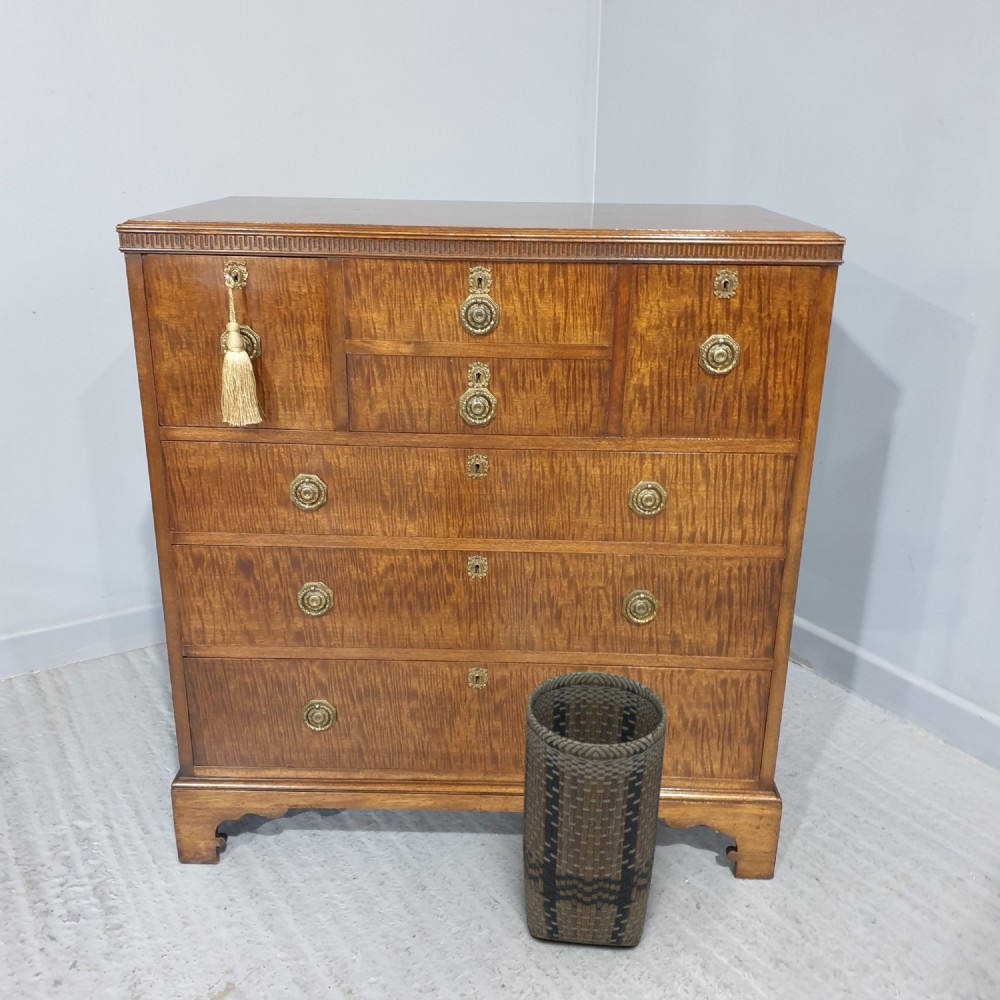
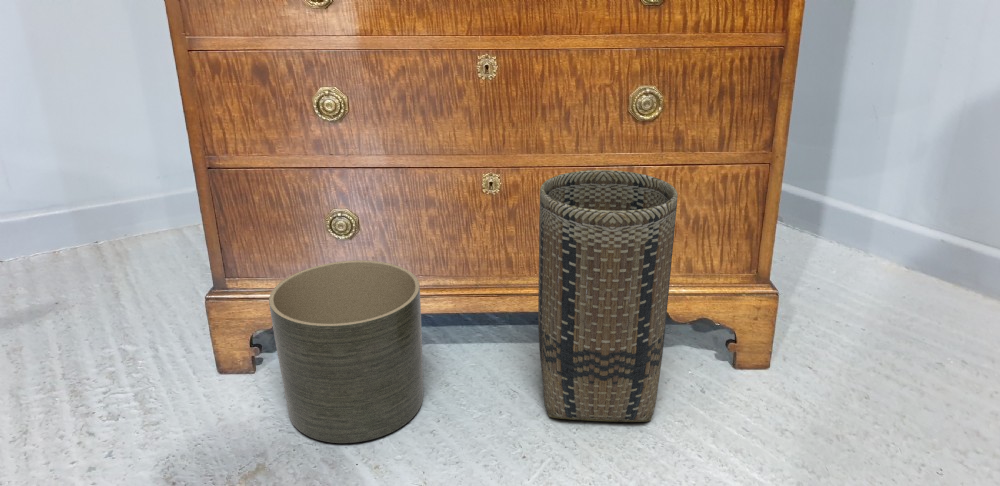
planter: none [243,751,399,961] -> present [269,260,423,443]

